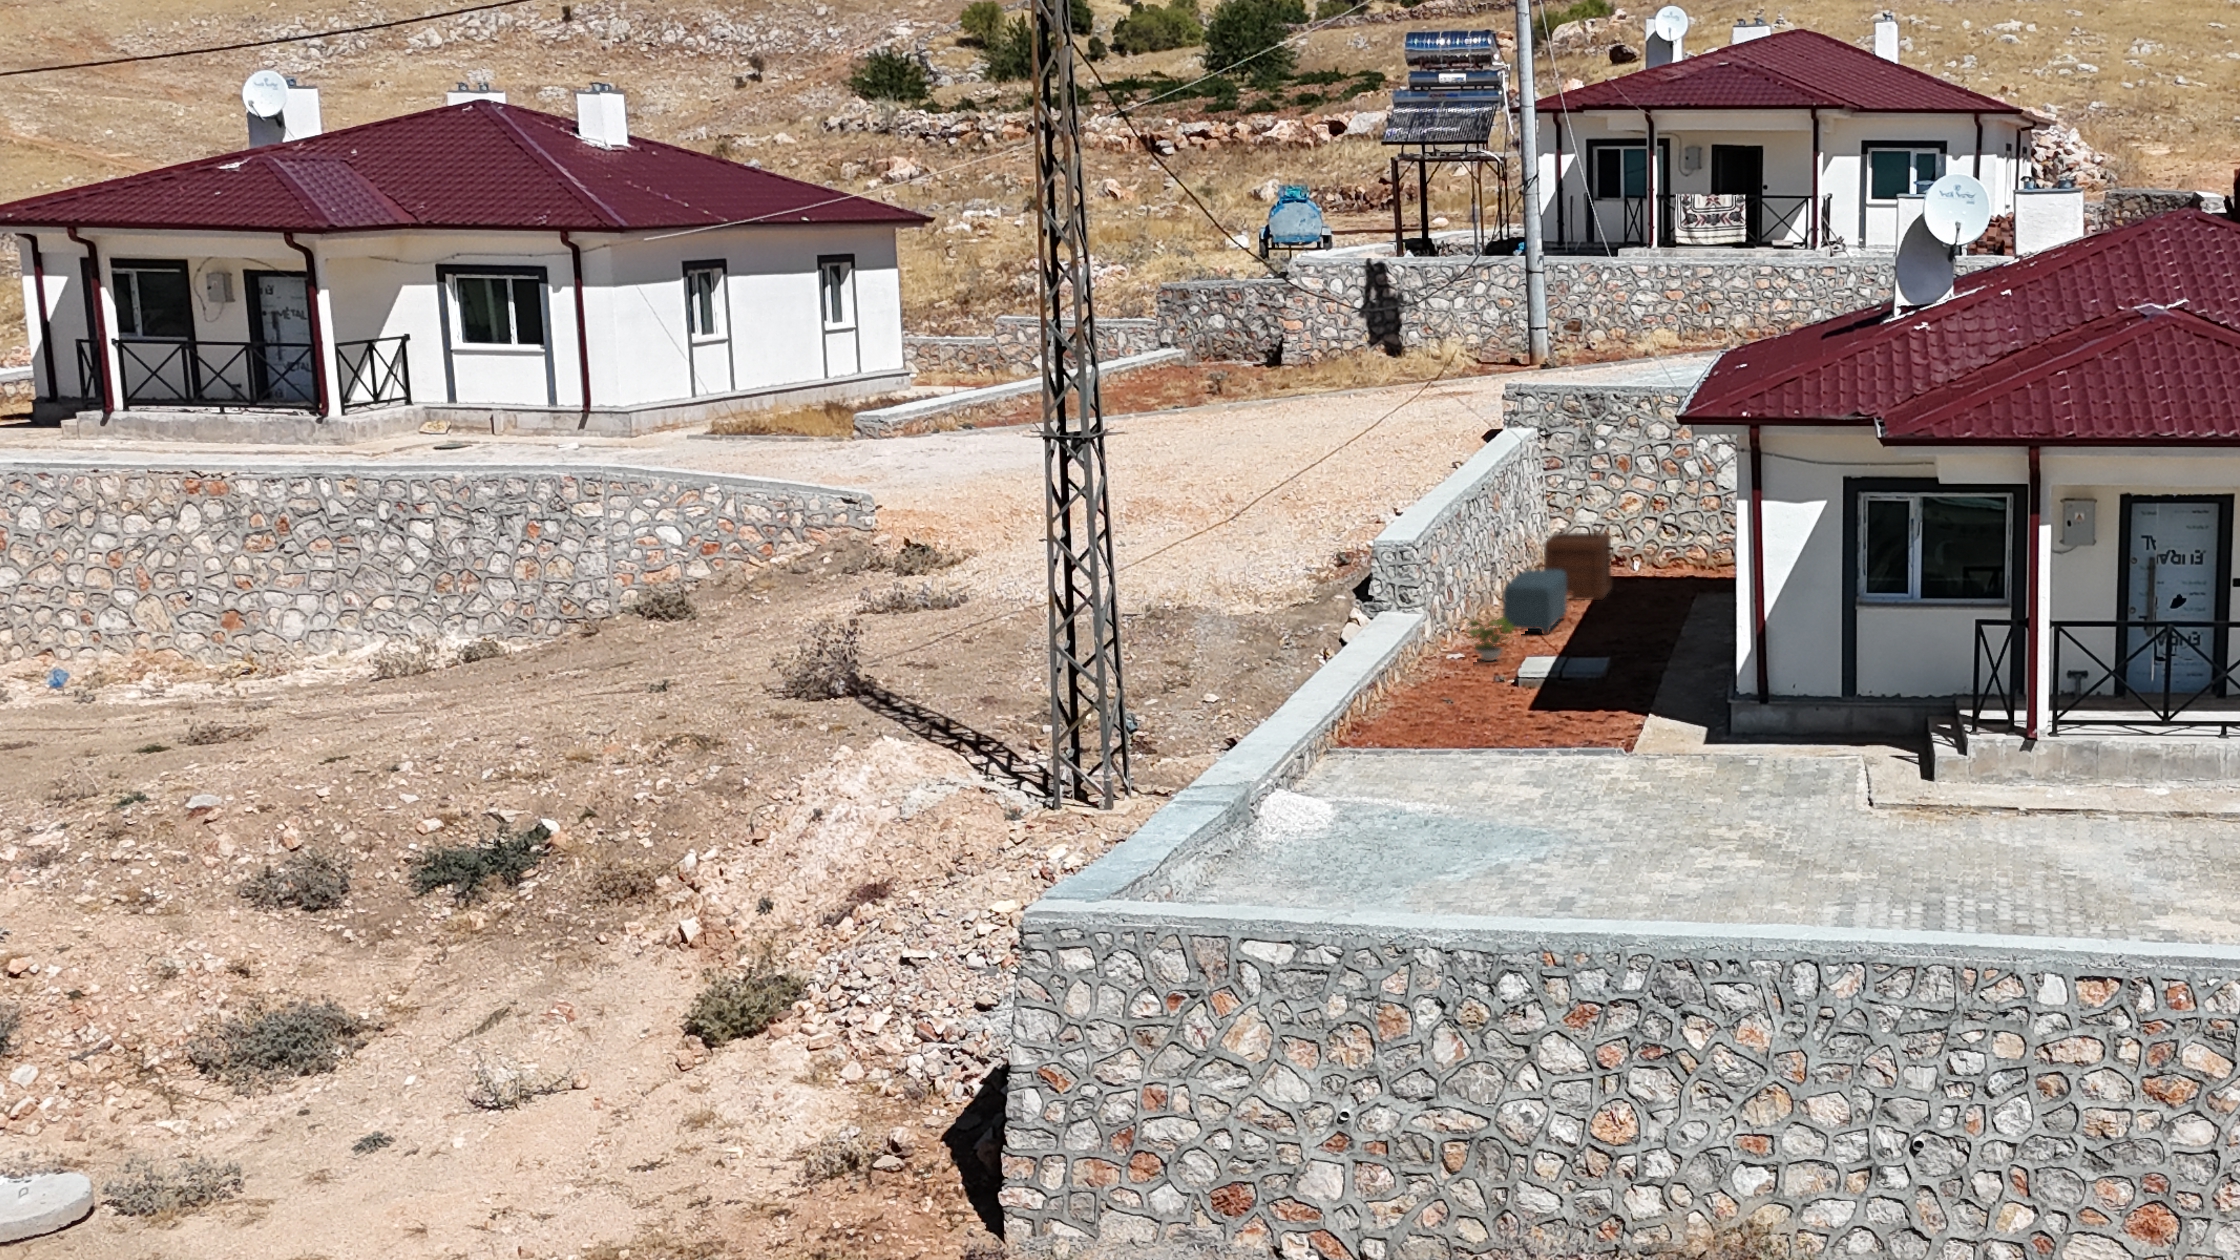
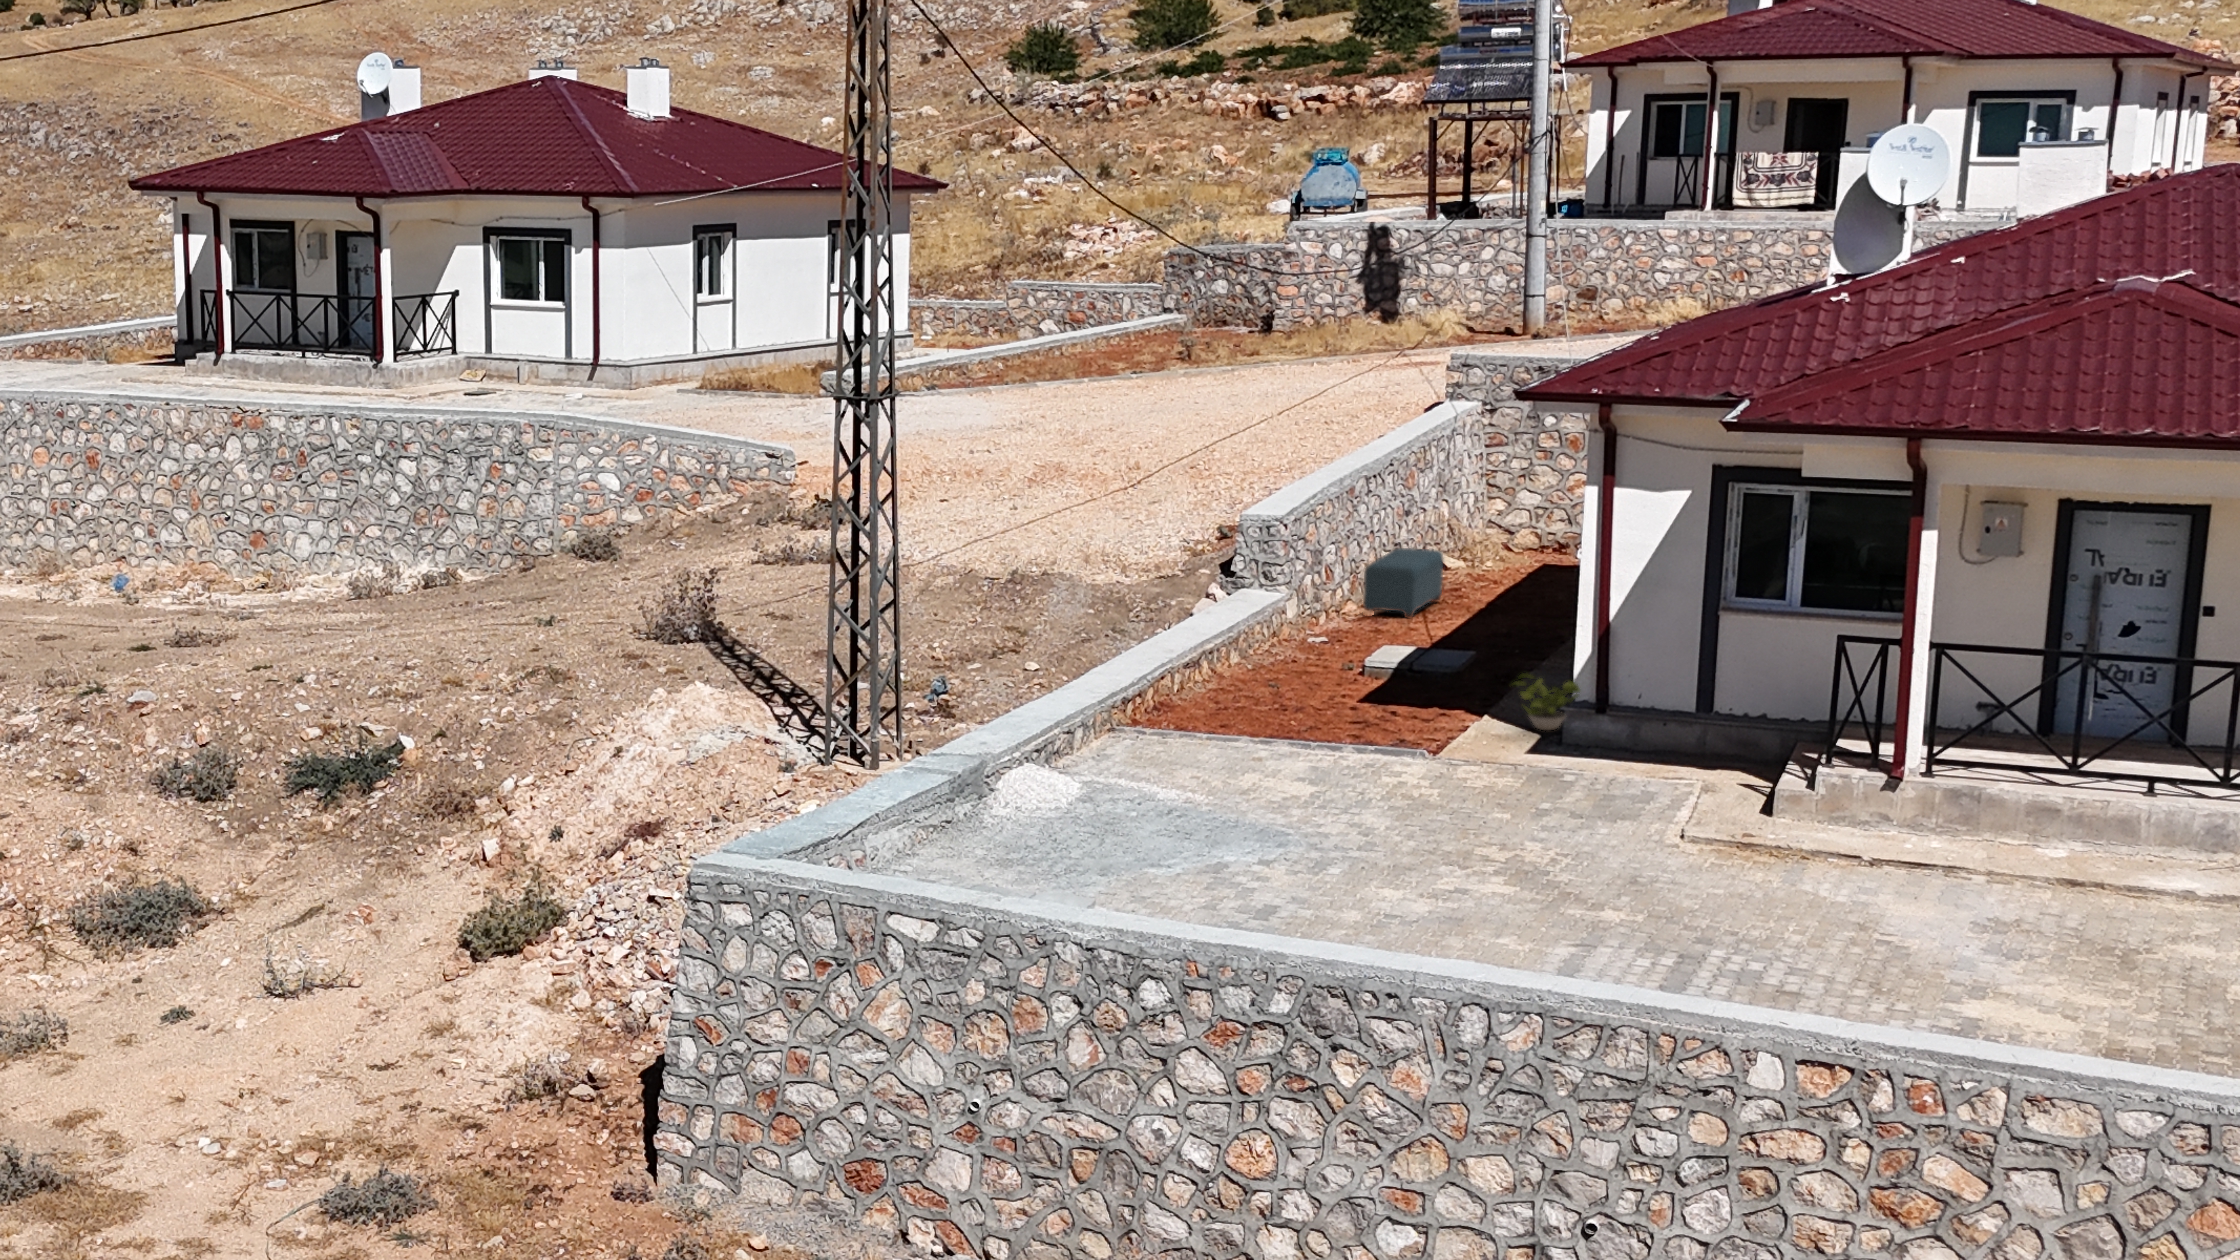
wooden crate: present [1544,533,1611,600] -> none [1431,510,1512,585]
potted plant: present [1467,617,1514,661] -> present [1513,673,1580,730]

